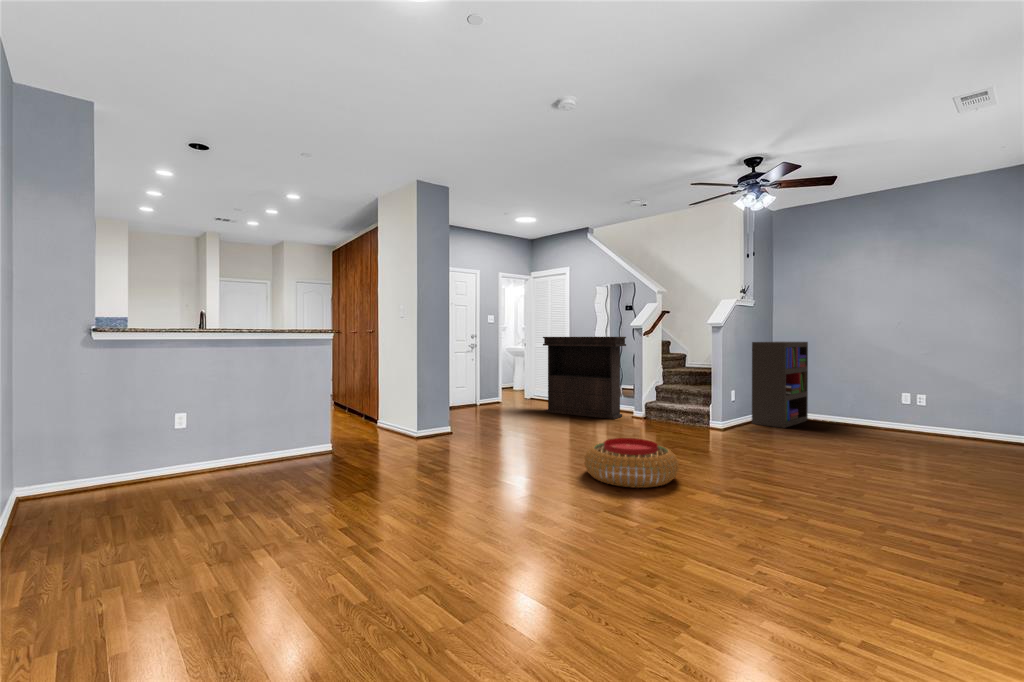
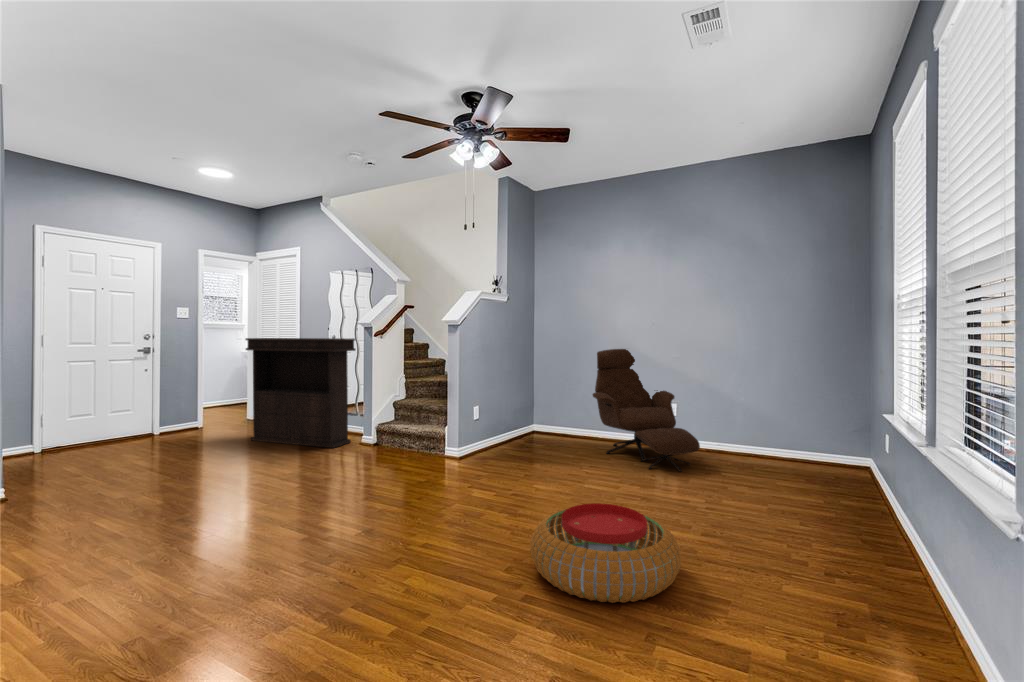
bookshelf: present [752,342,808,428] -> none [503,344,569,449]
lounge chair: none [839,345,959,450] -> present [593,349,700,472]
pouf: present [585,438,679,488] -> present [530,503,681,603]

